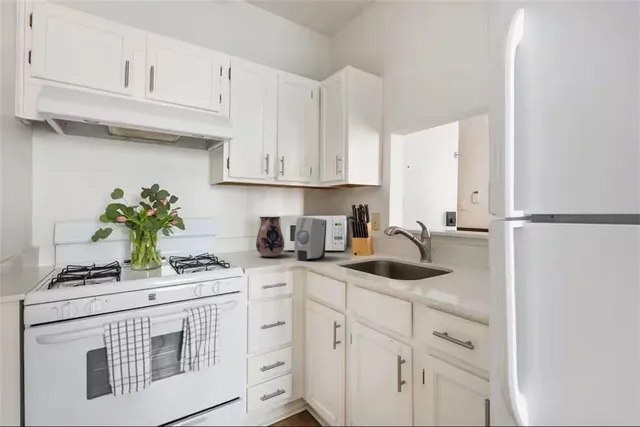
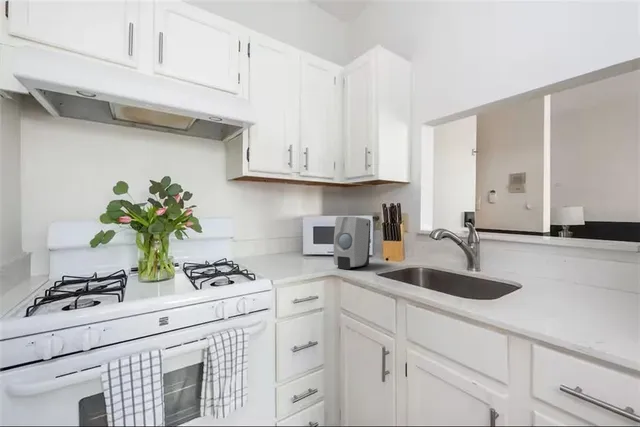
ceramic pitcher: present [256,216,284,257] -> none [286,216,319,264]

